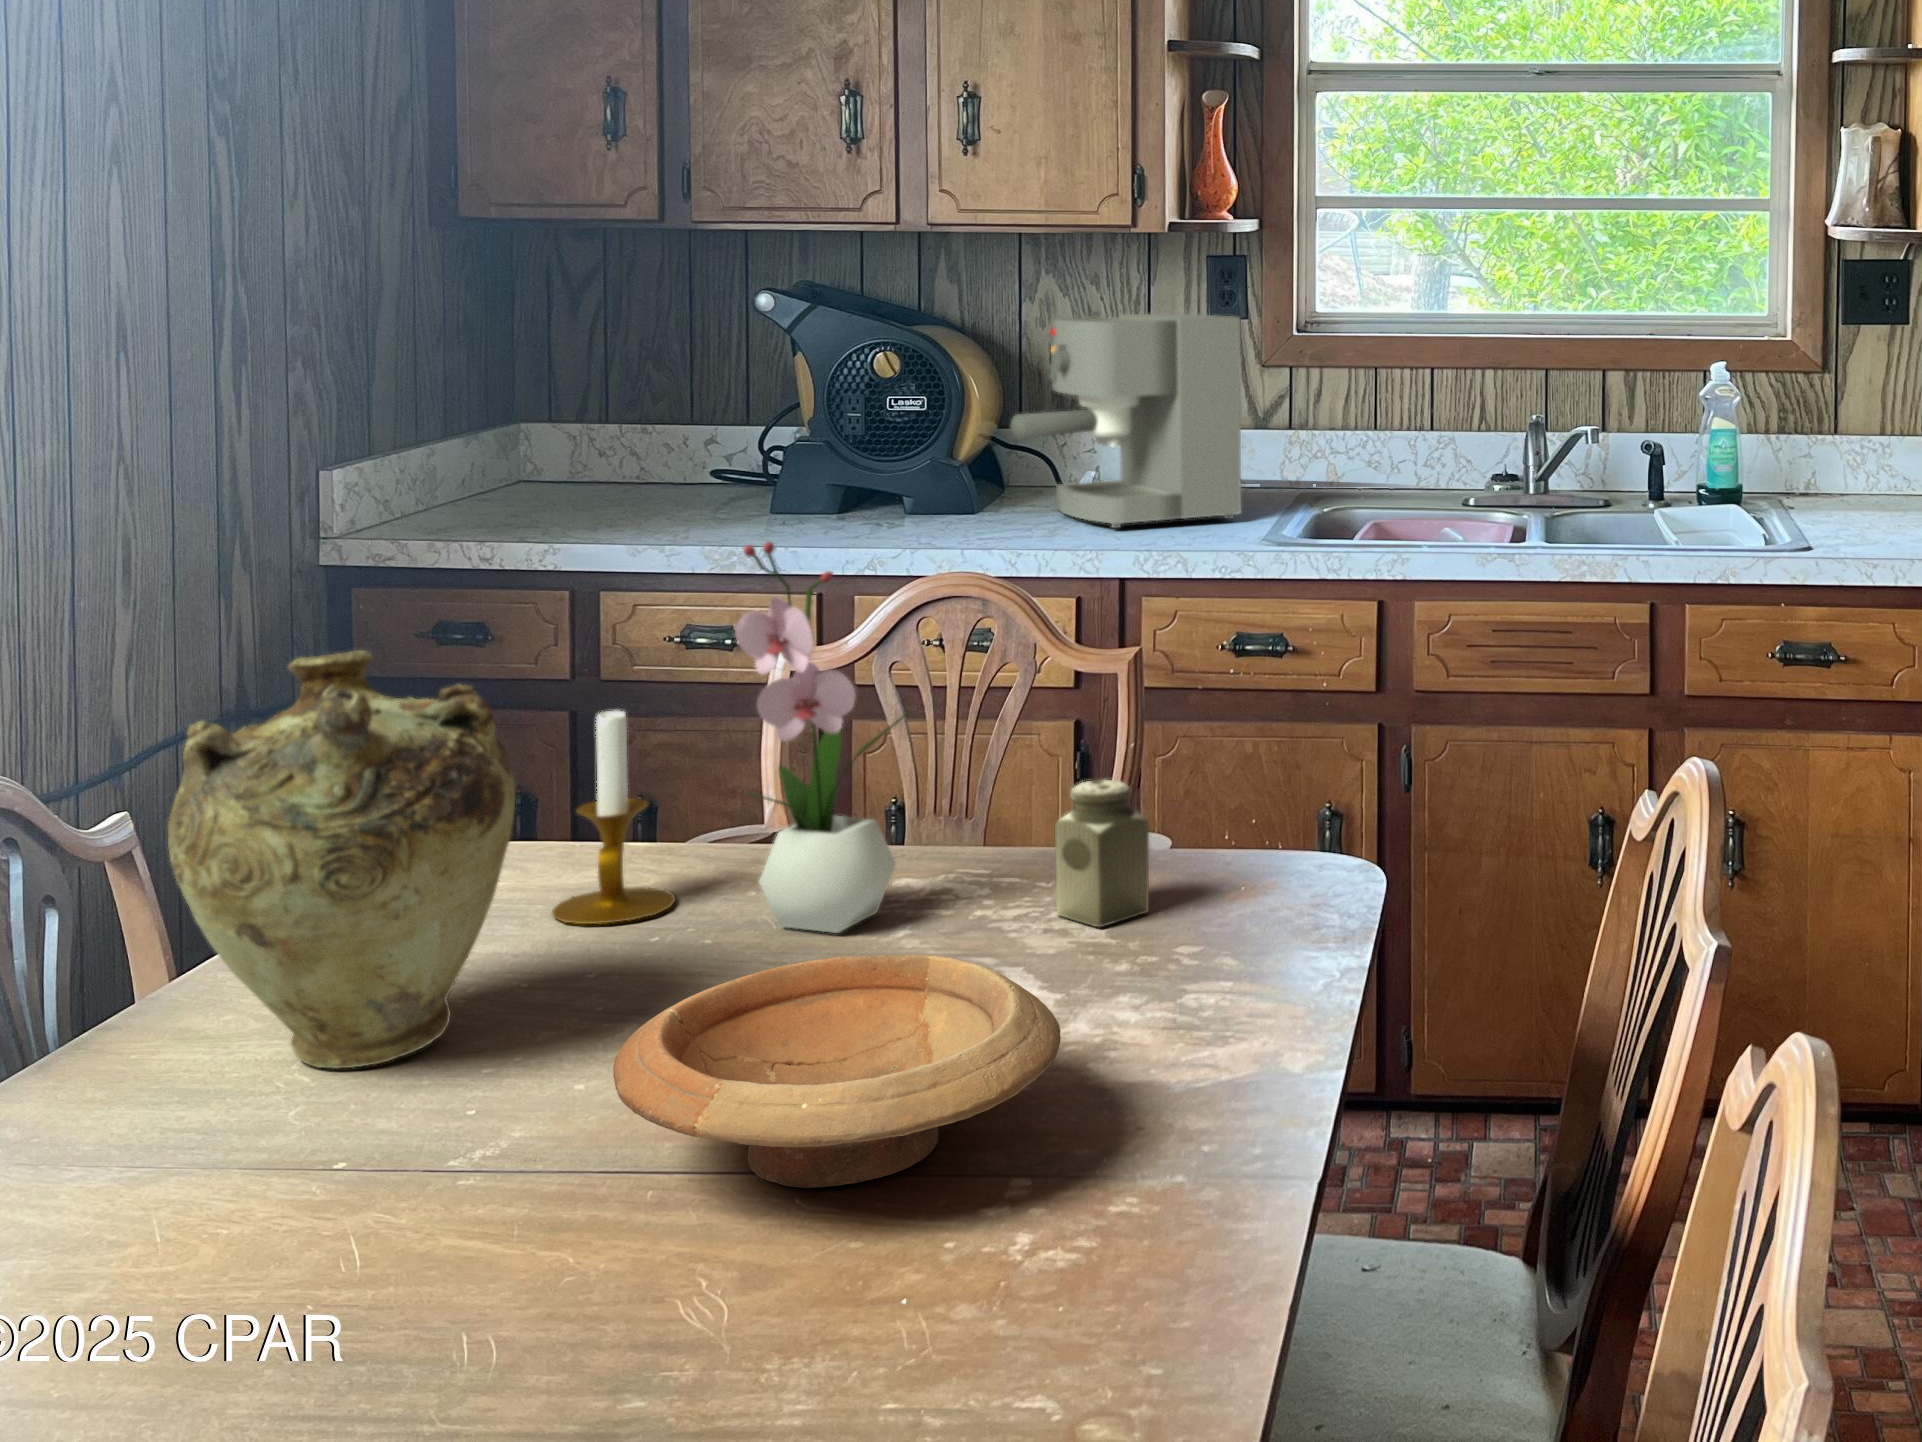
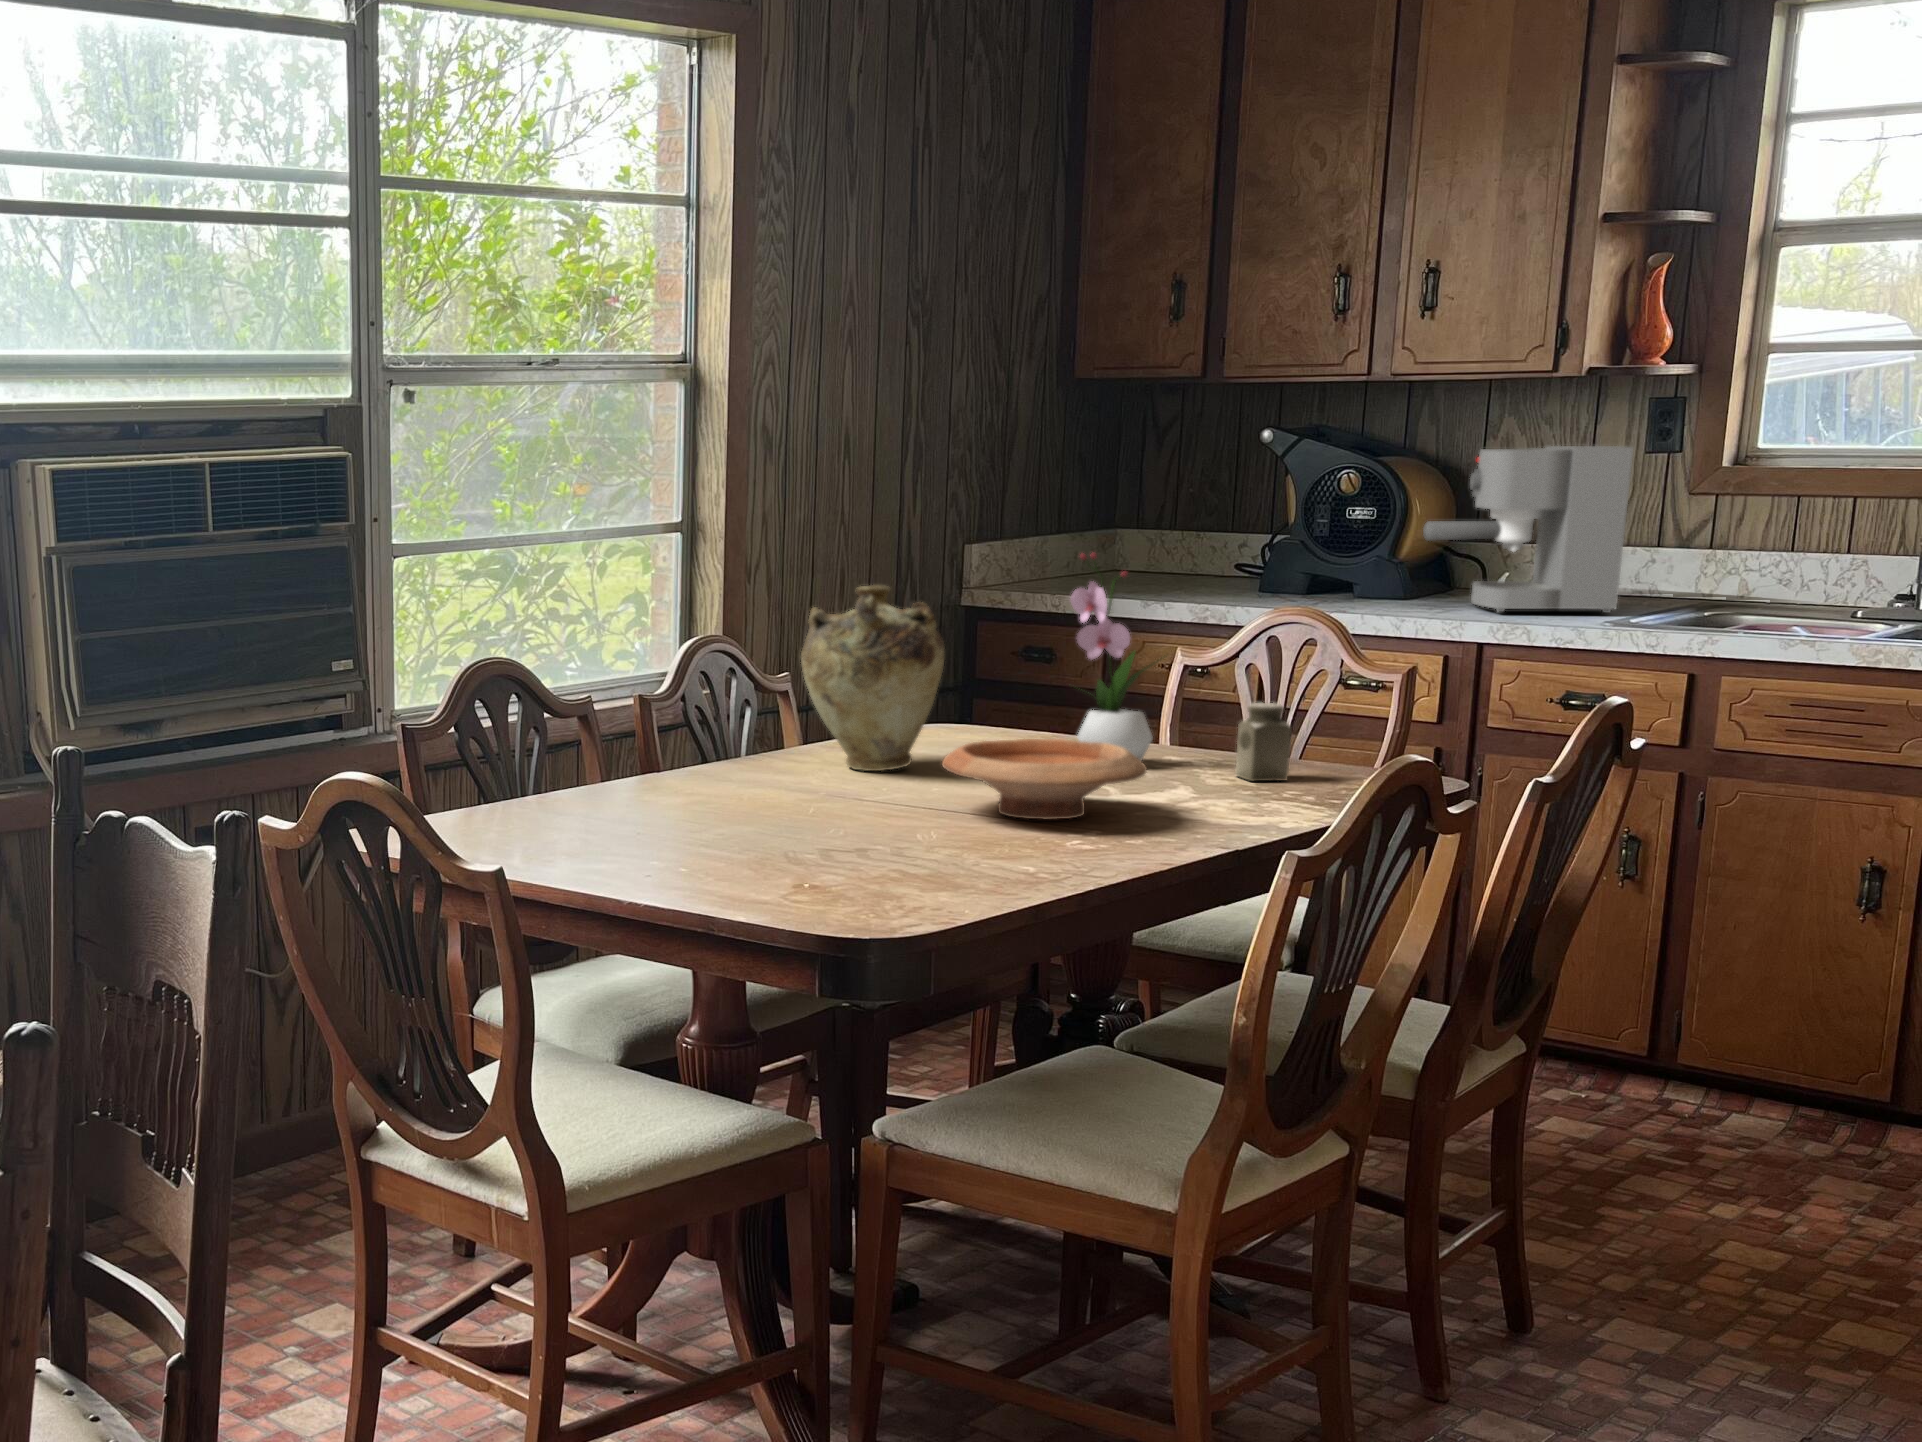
candlestick: present [552,711,675,924] -> none [984,644,1047,751]

